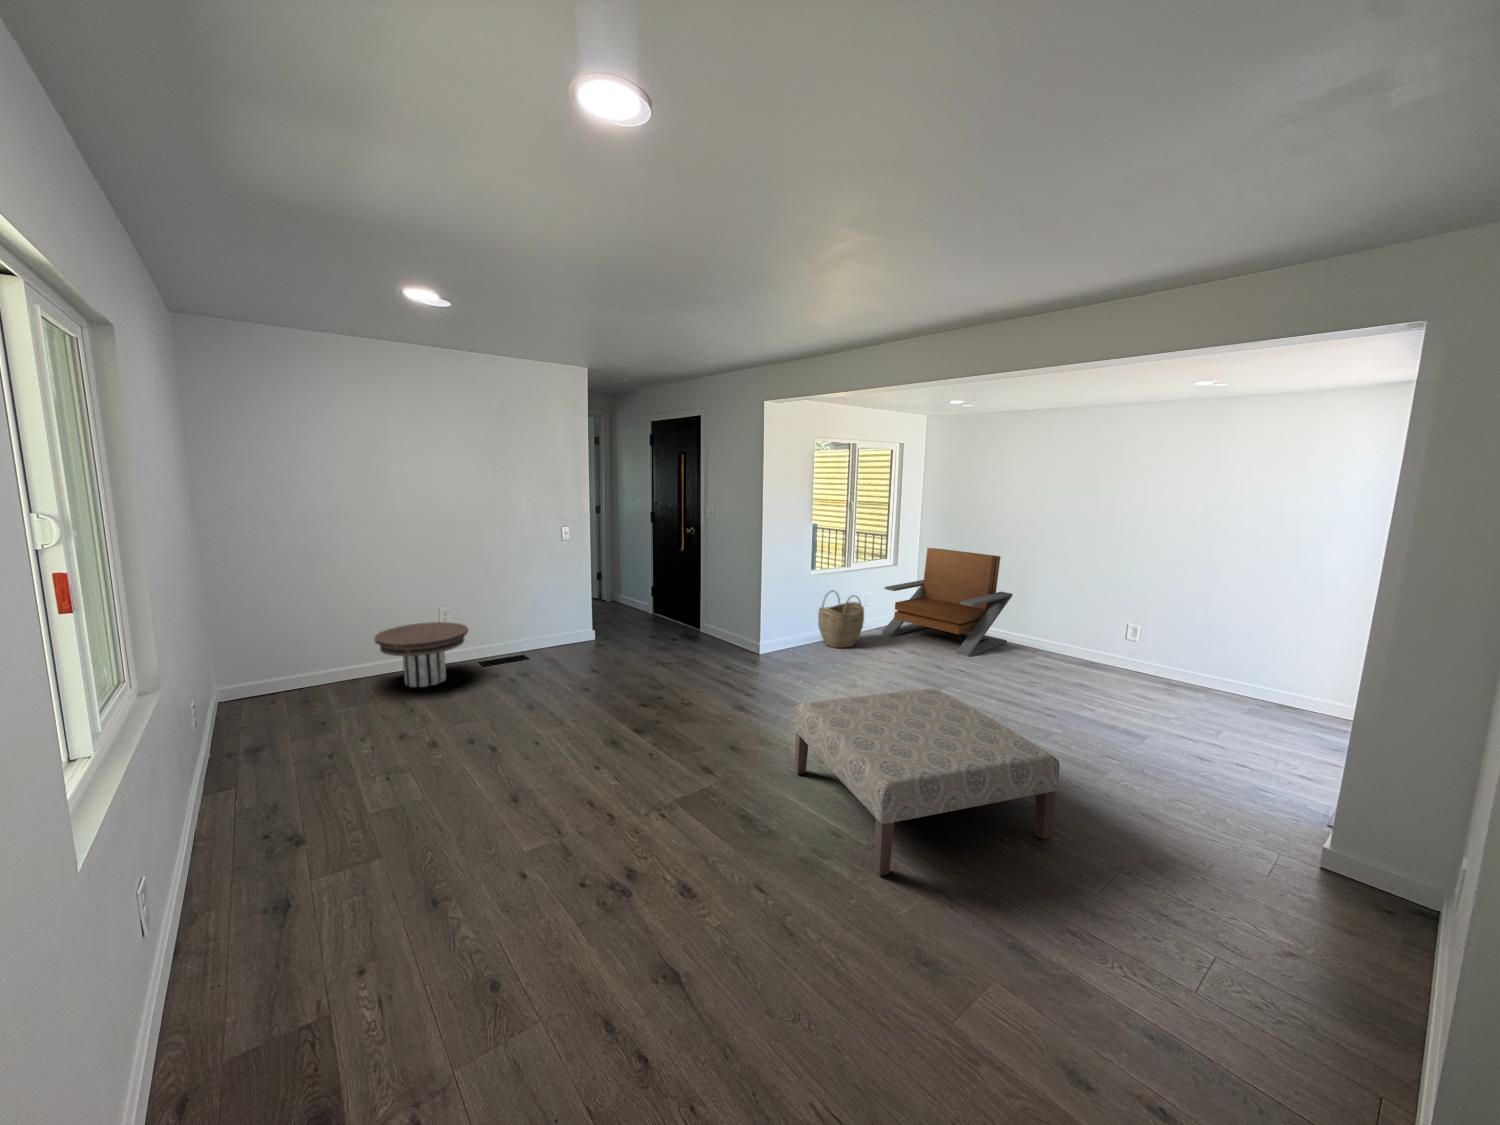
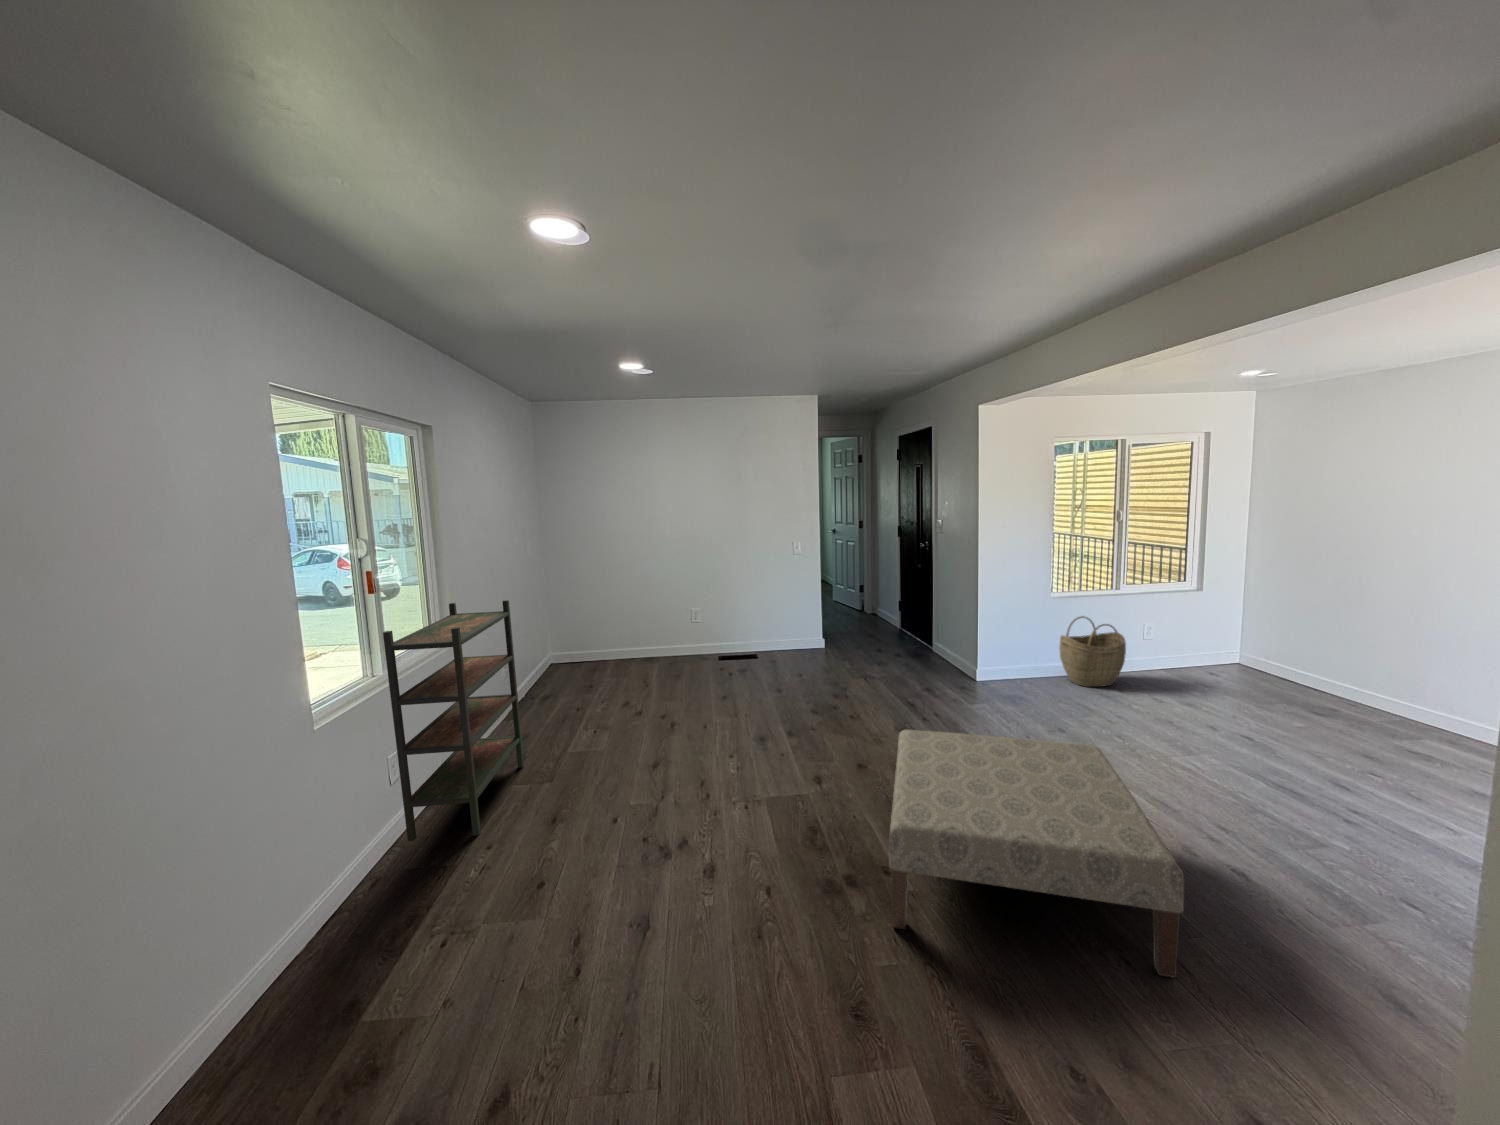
lounge chair: present [882,548,1012,657] -> none [1168,568,1408,725]
bookshelf: none [126,614,322,1035] -> present [383,600,524,841]
side table: present [374,622,468,687] -> none [641,618,706,668]

